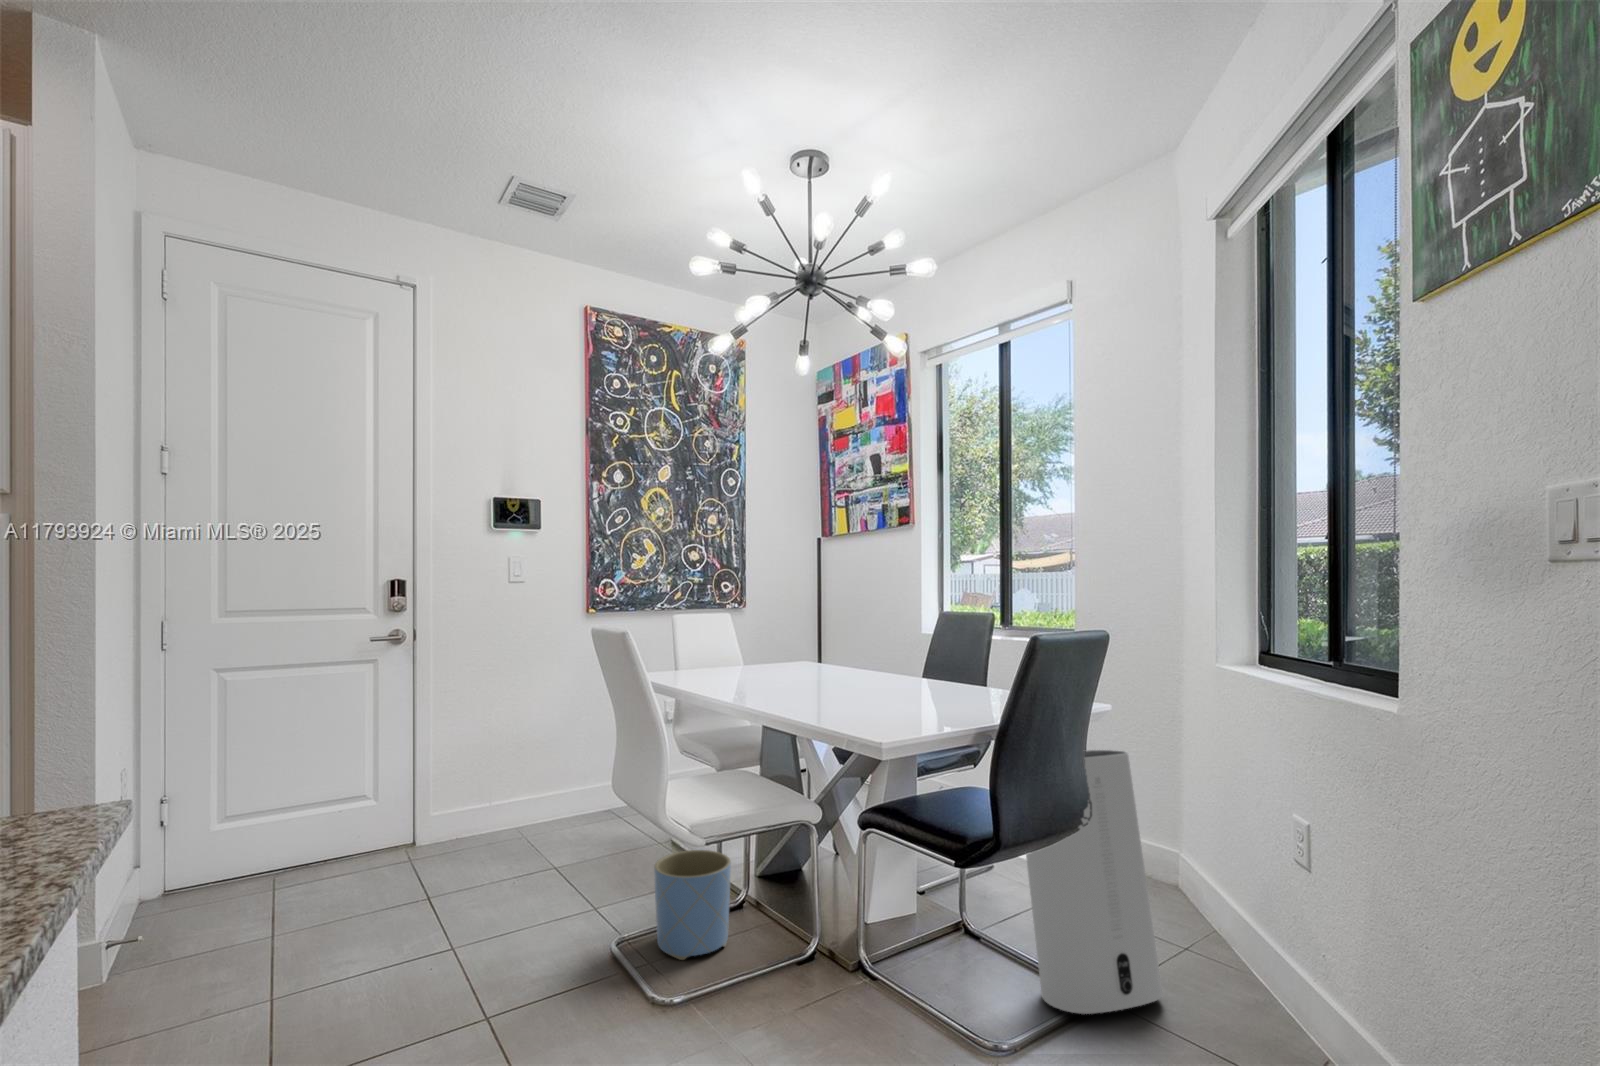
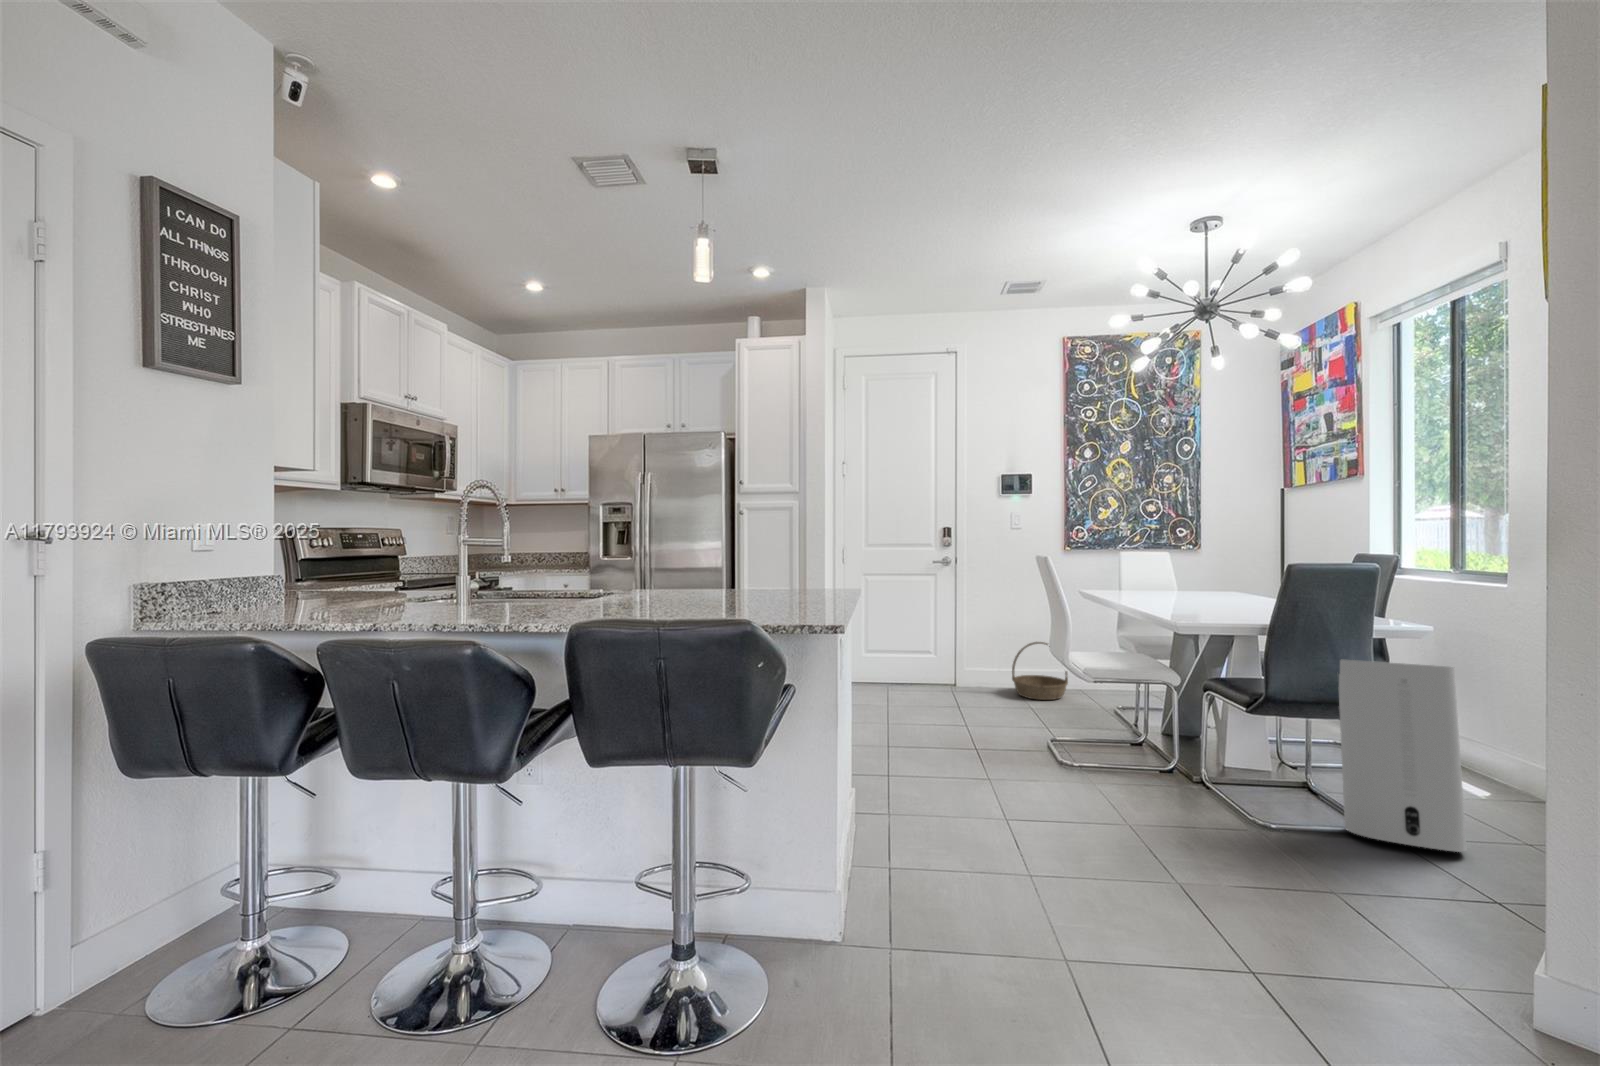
basket: none [507,761,594,859] -> present [1012,642,1068,700]
planter: present [654,850,731,960] -> none [1080,696,1131,755]

